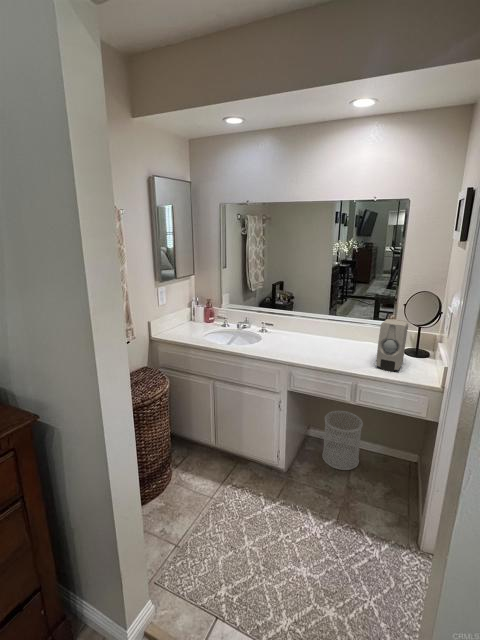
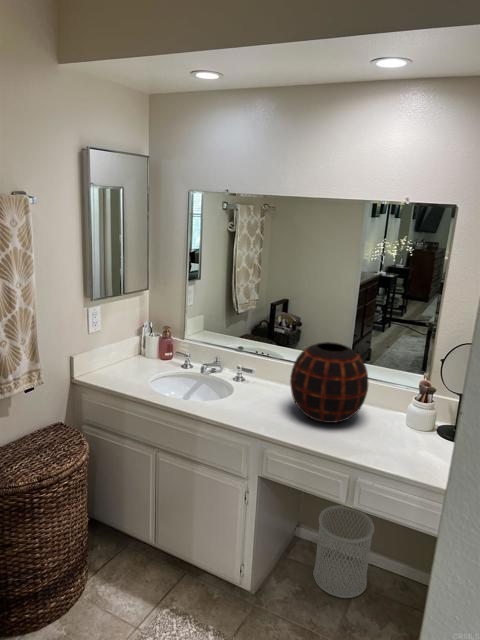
decorative vase: none [303,299,357,352] -> present [290,342,368,423]
soap dispenser: present [376,319,408,372] -> none [388,383,441,465]

